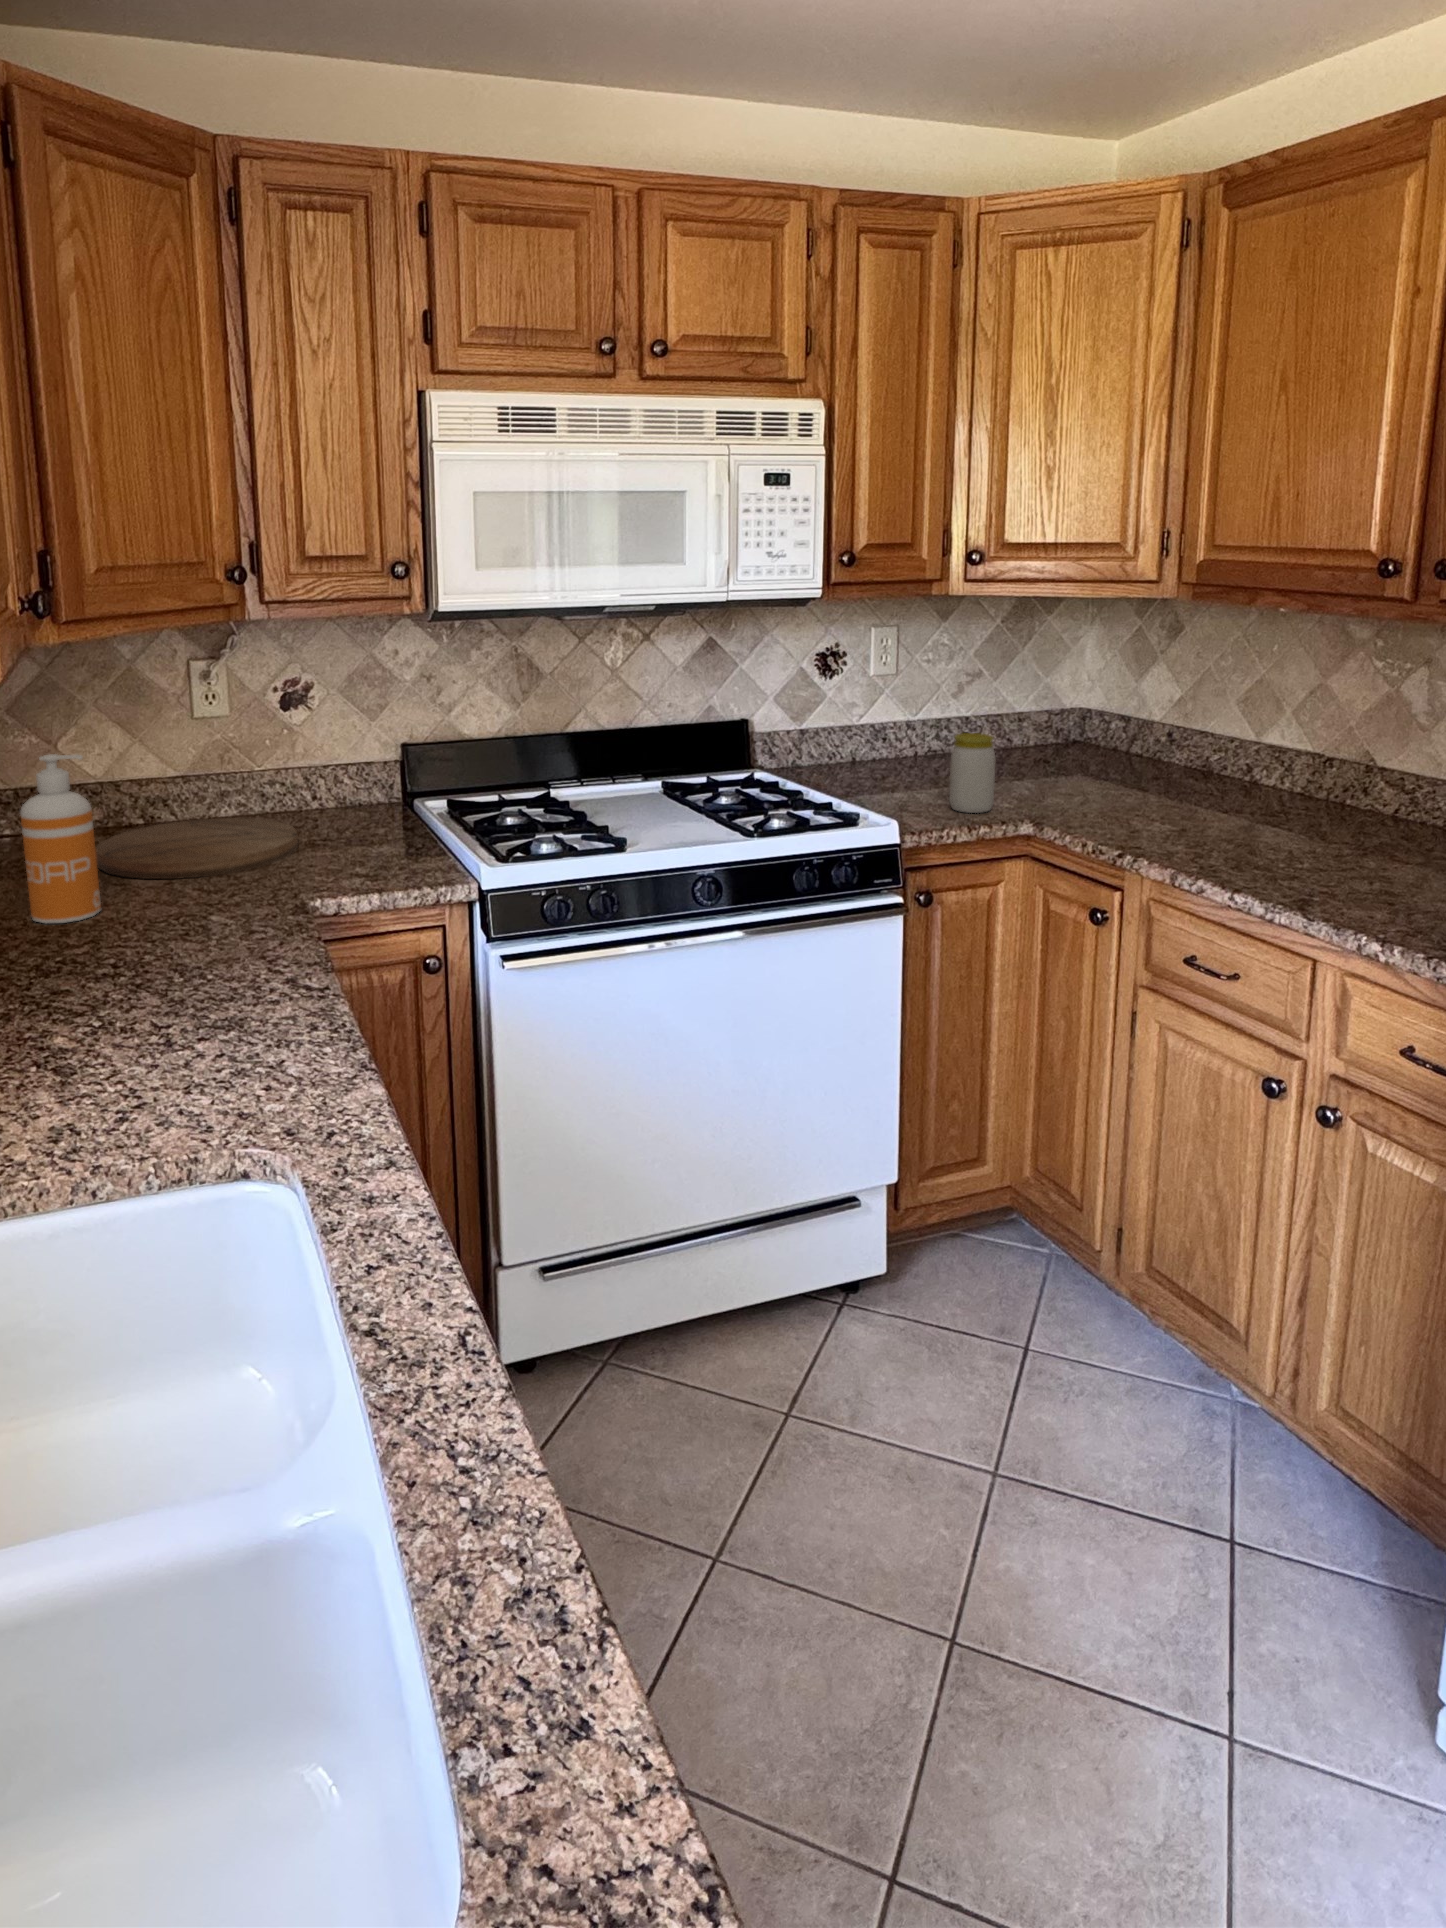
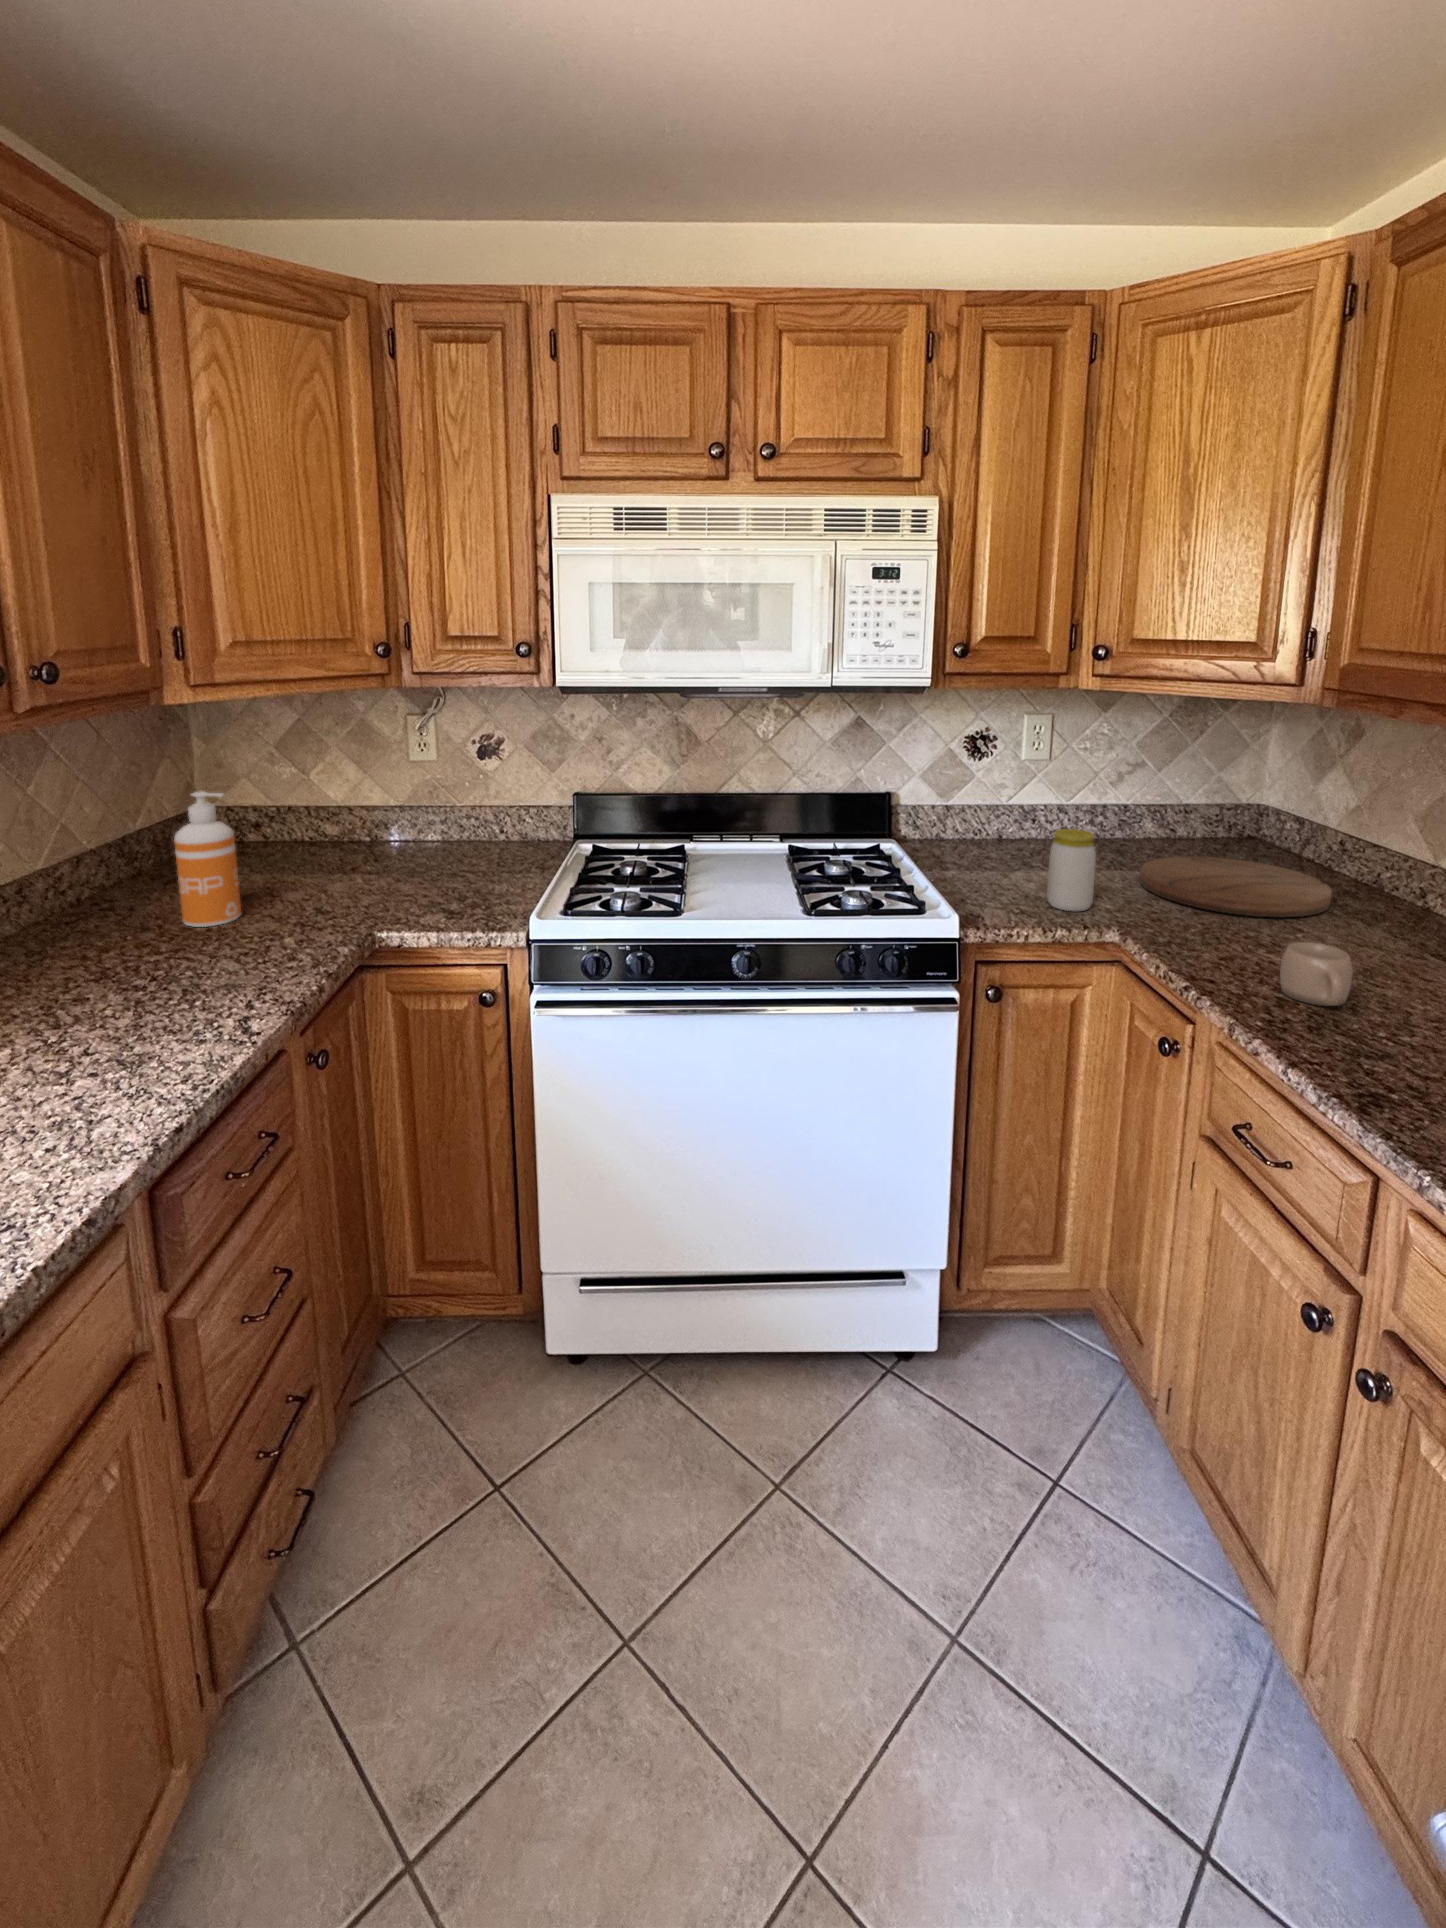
mug: none [1191,804,1250,855] -> present [1280,942,1353,1006]
cutting board: present [96,818,298,879] -> present [1140,856,1332,917]

